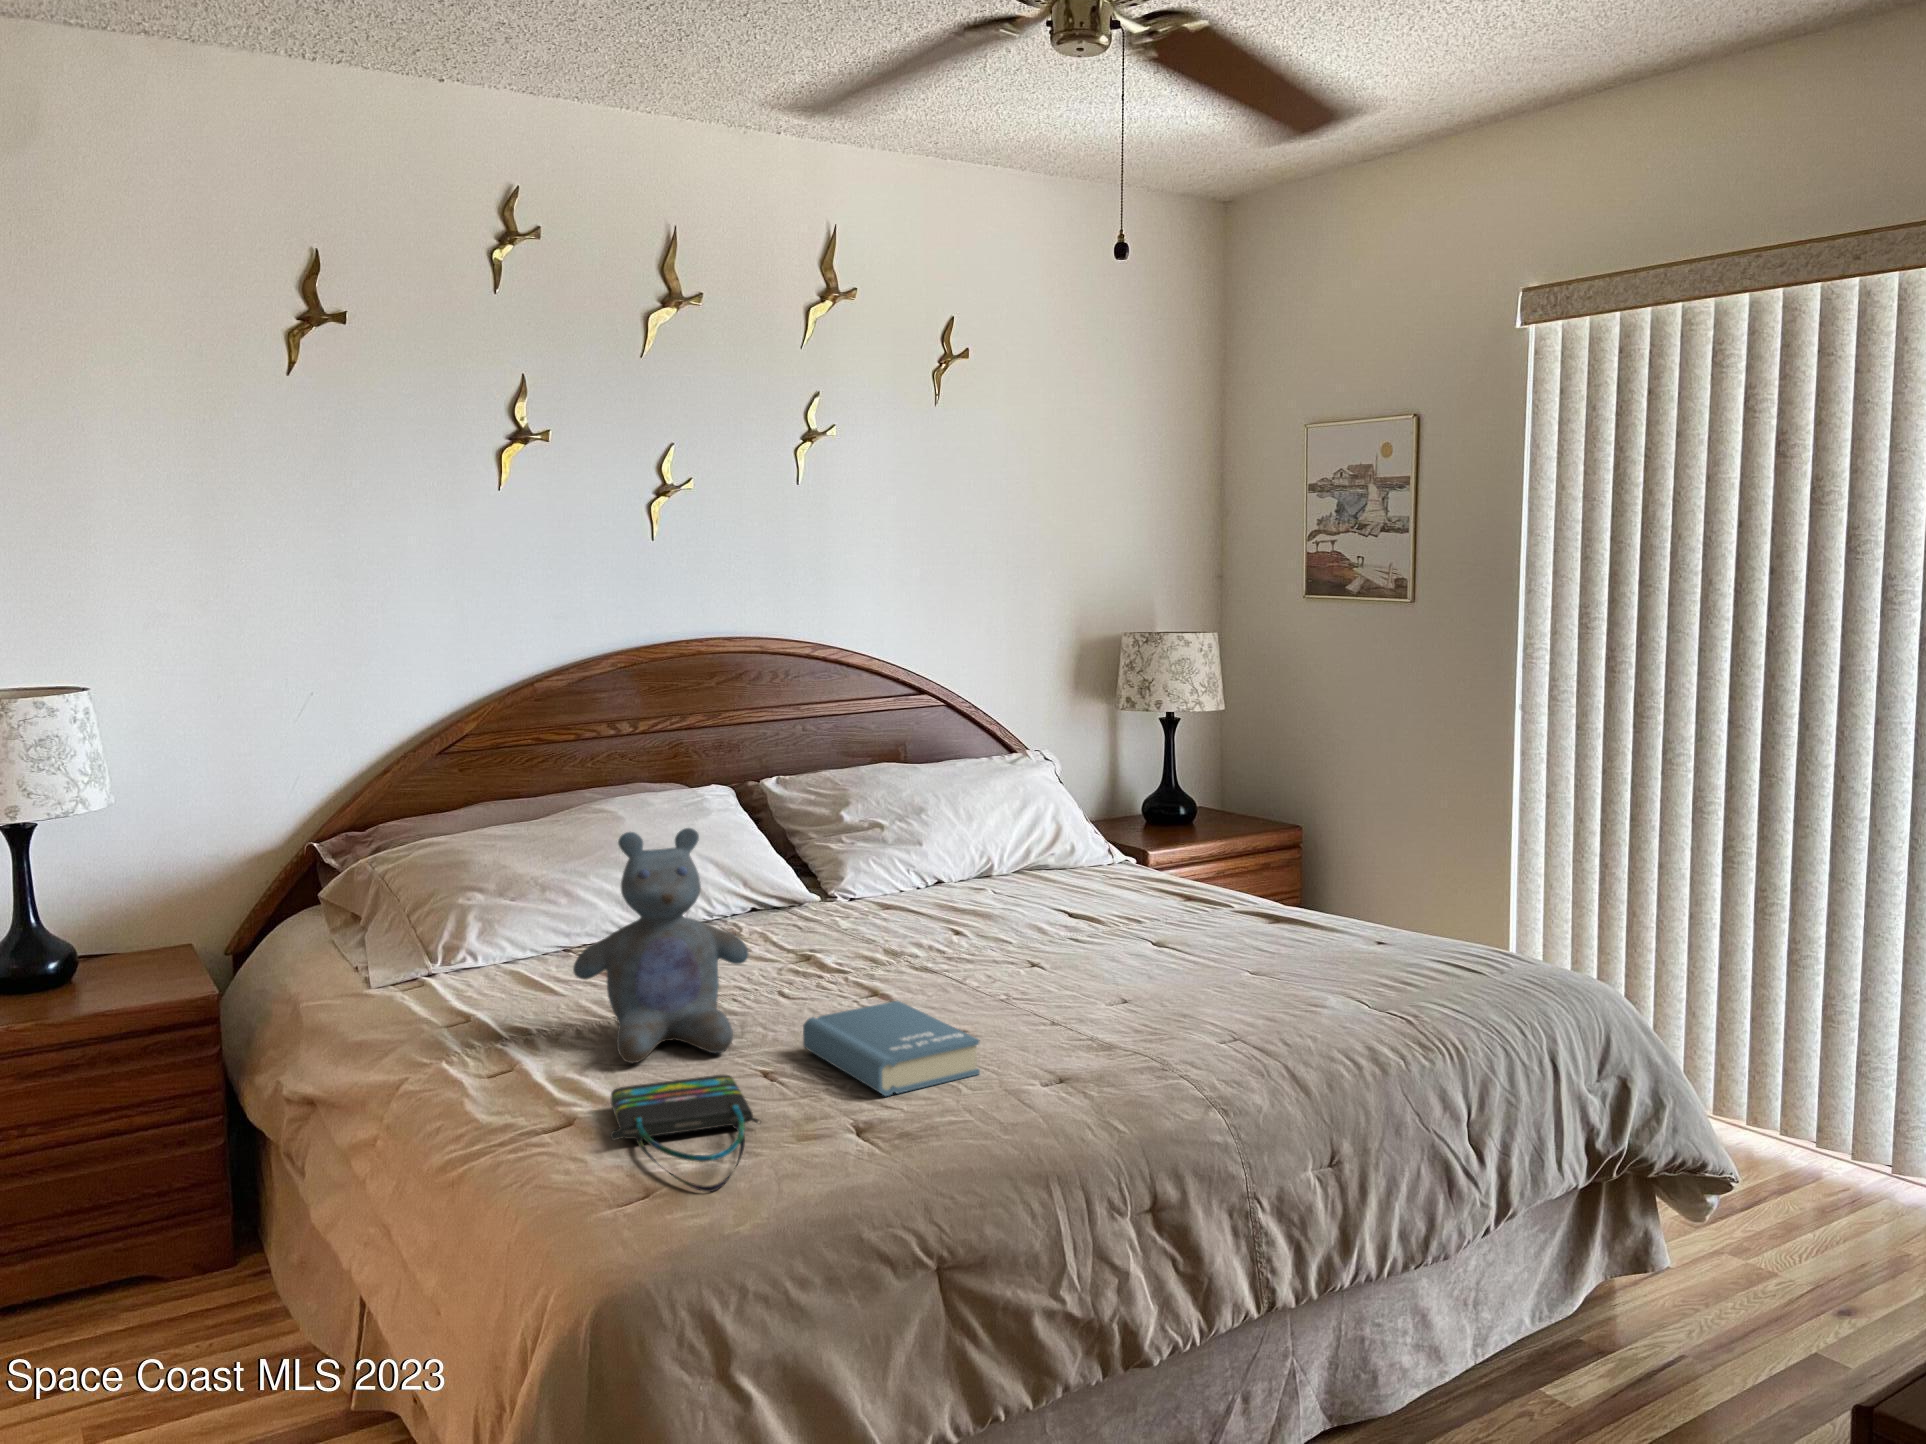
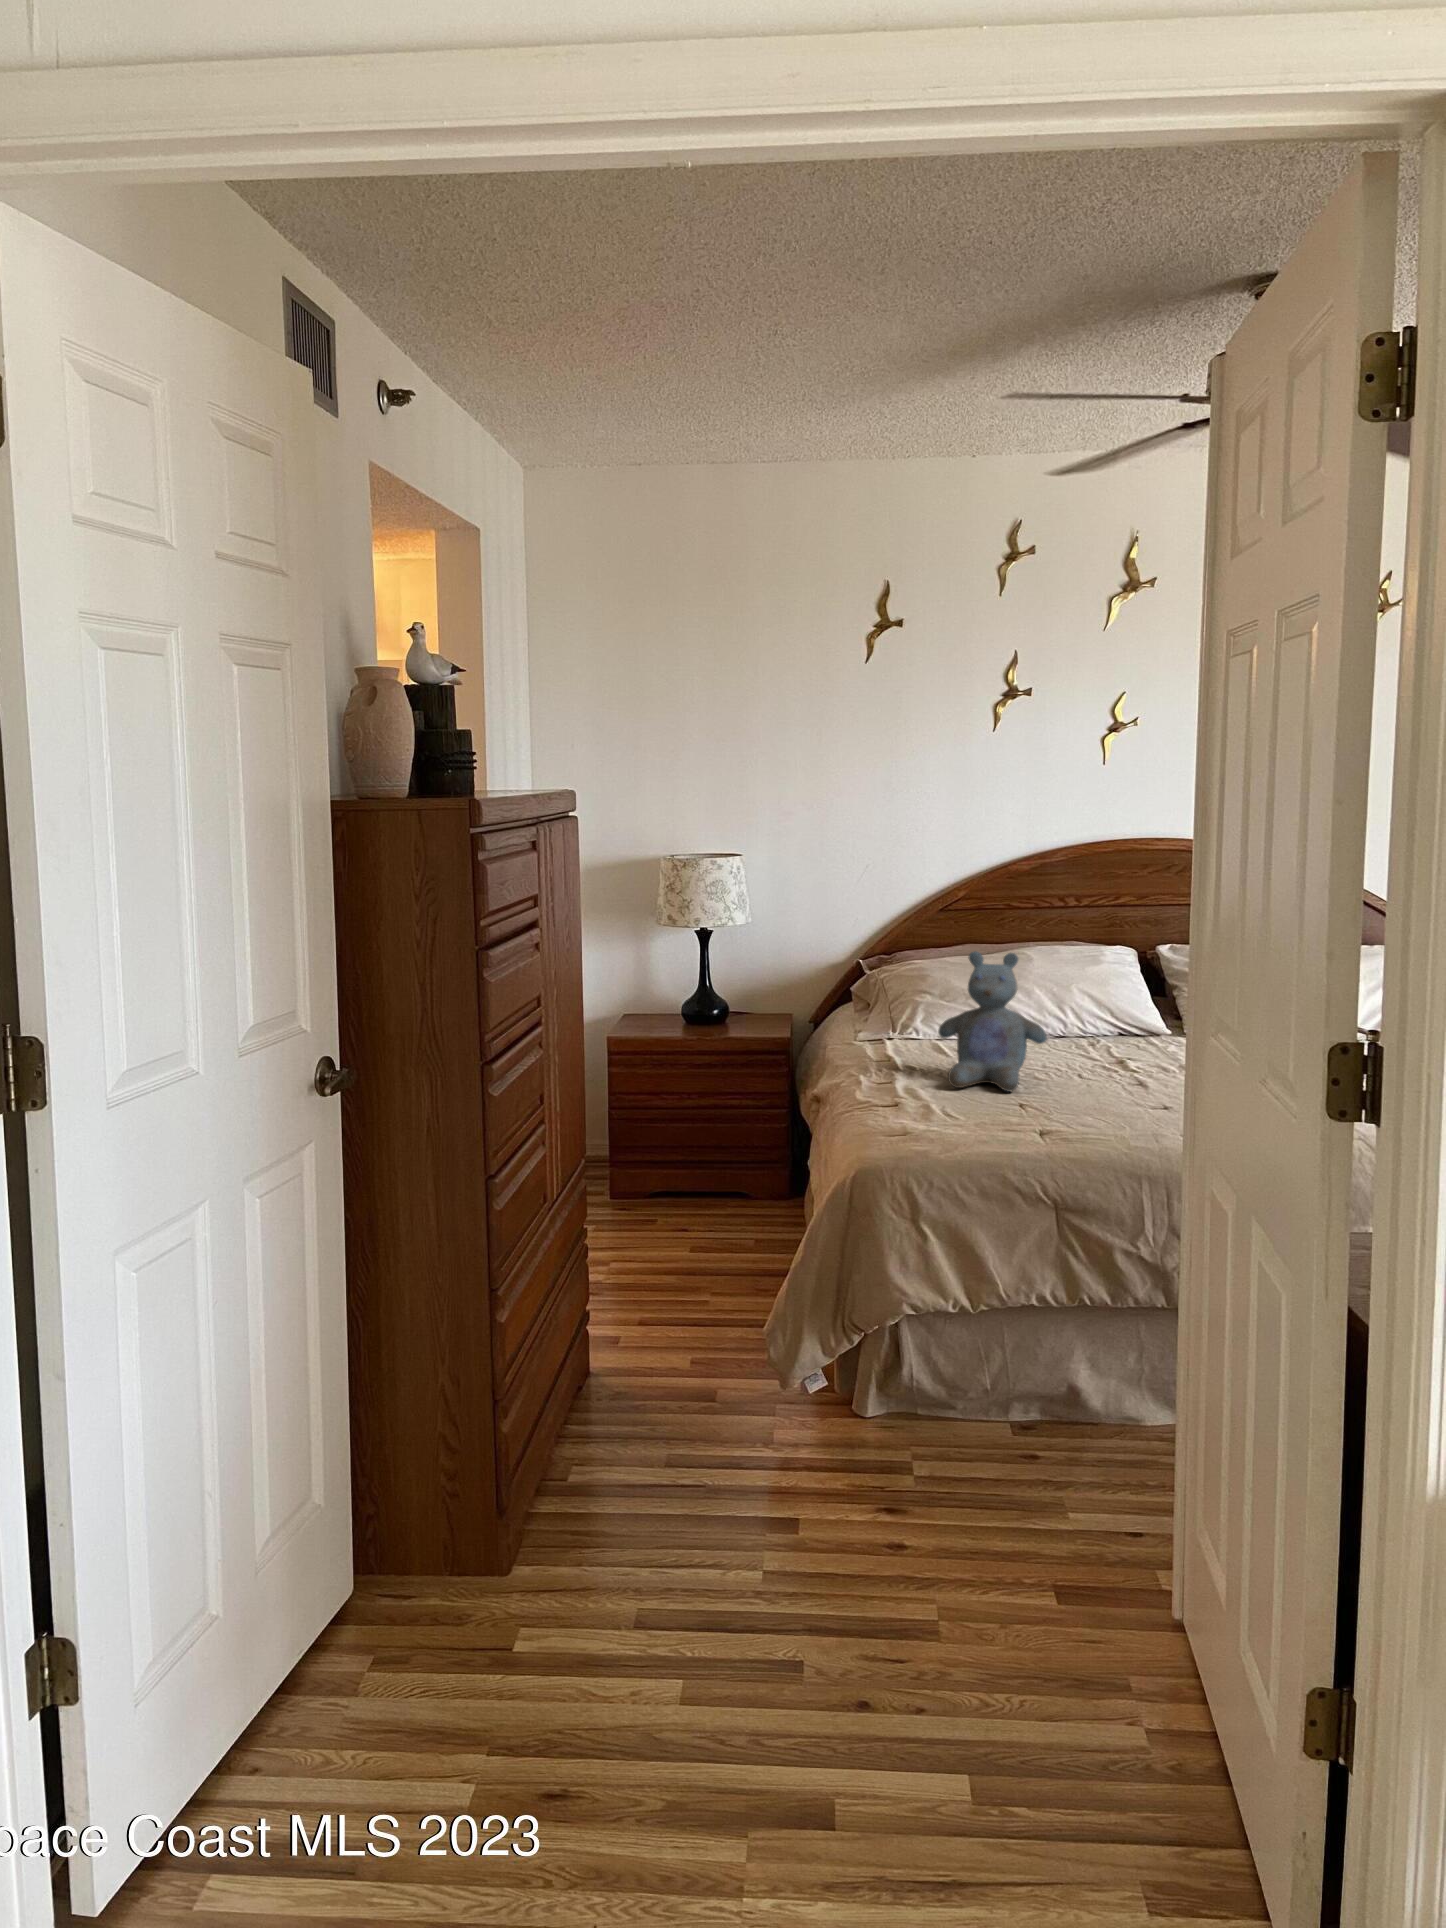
book: present [803,1001,980,1096] -> none [1058,1078,1151,1124]
tote bag: present [610,1075,758,1192] -> none [905,1091,996,1138]

